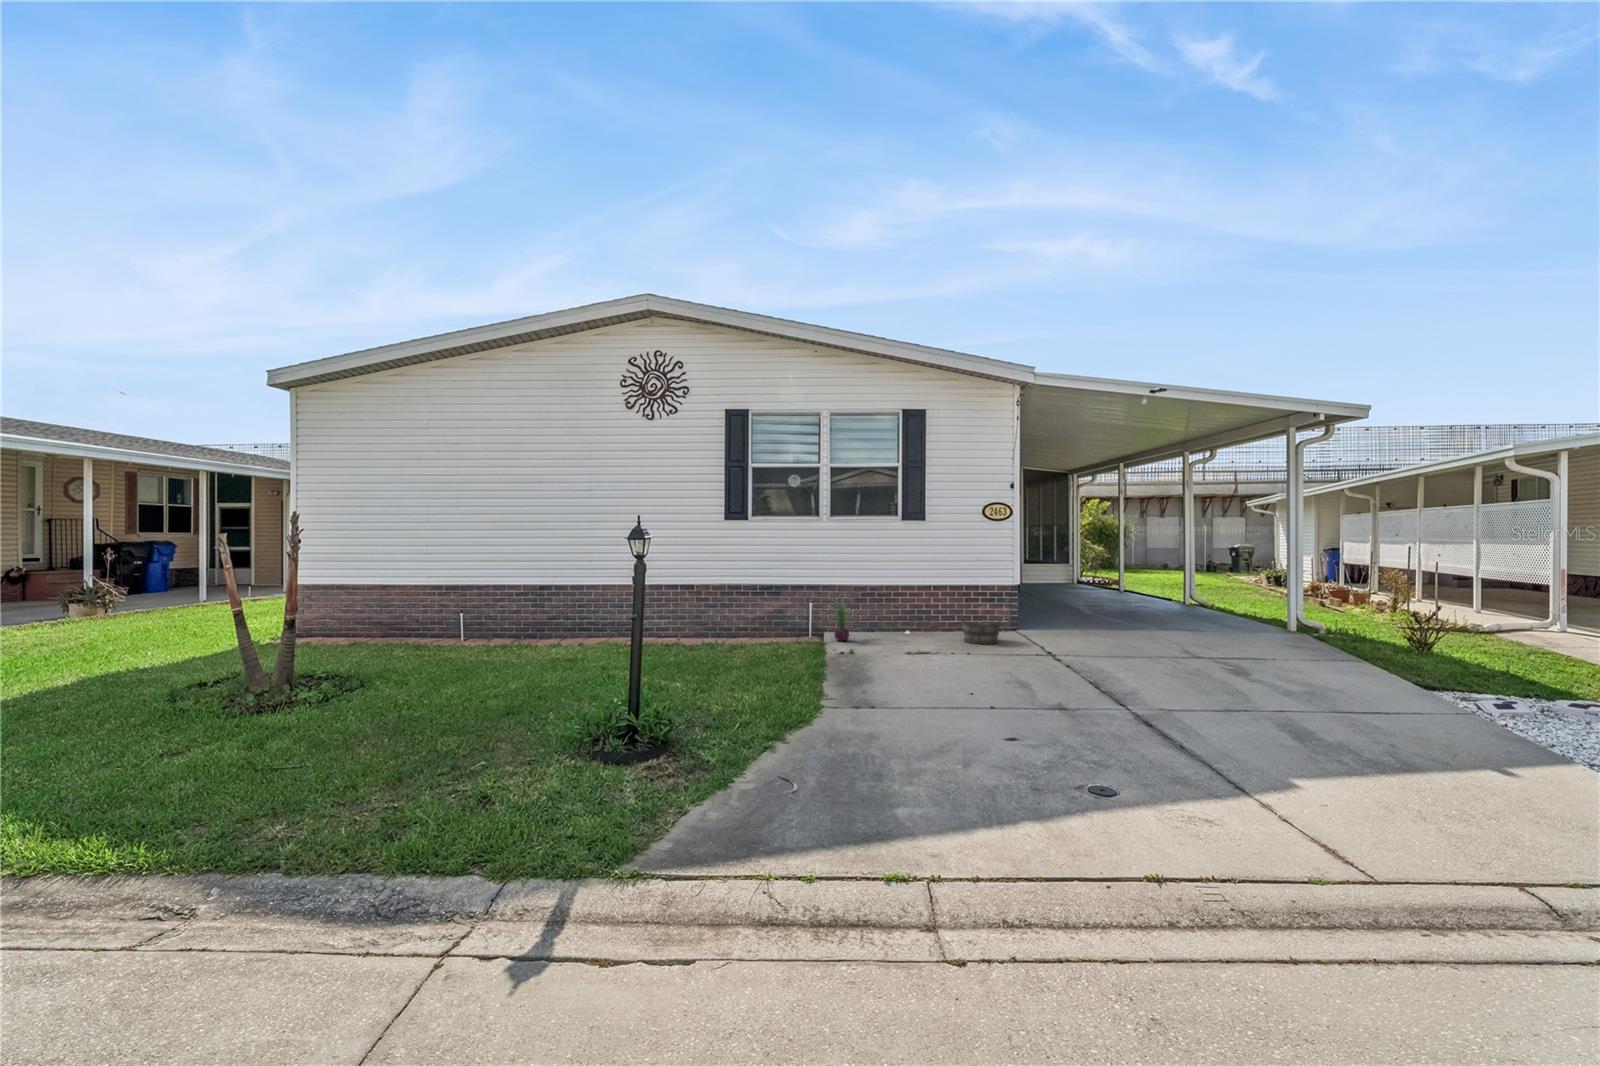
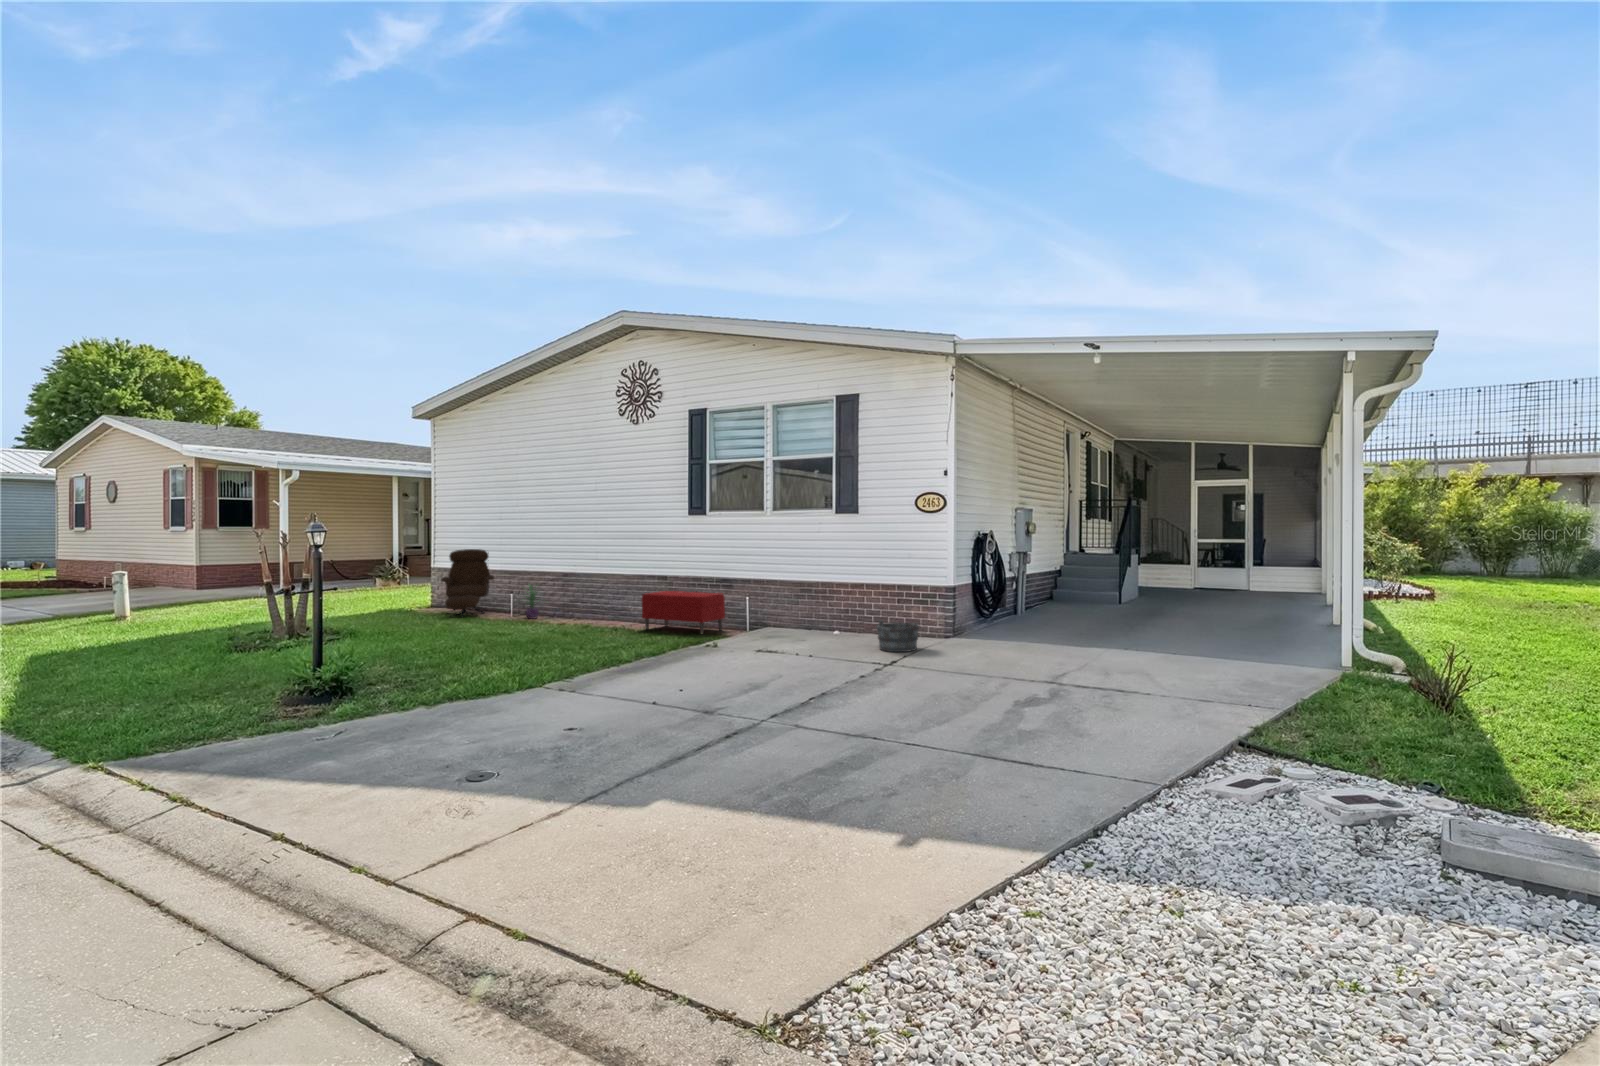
lounge chair: none [351,556,426,642] -> present [441,549,494,617]
bench: none [688,598,772,641] -> present [642,591,725,634]
decorative plant: present [830,600,849,641] -> present [526,585,539,619]

